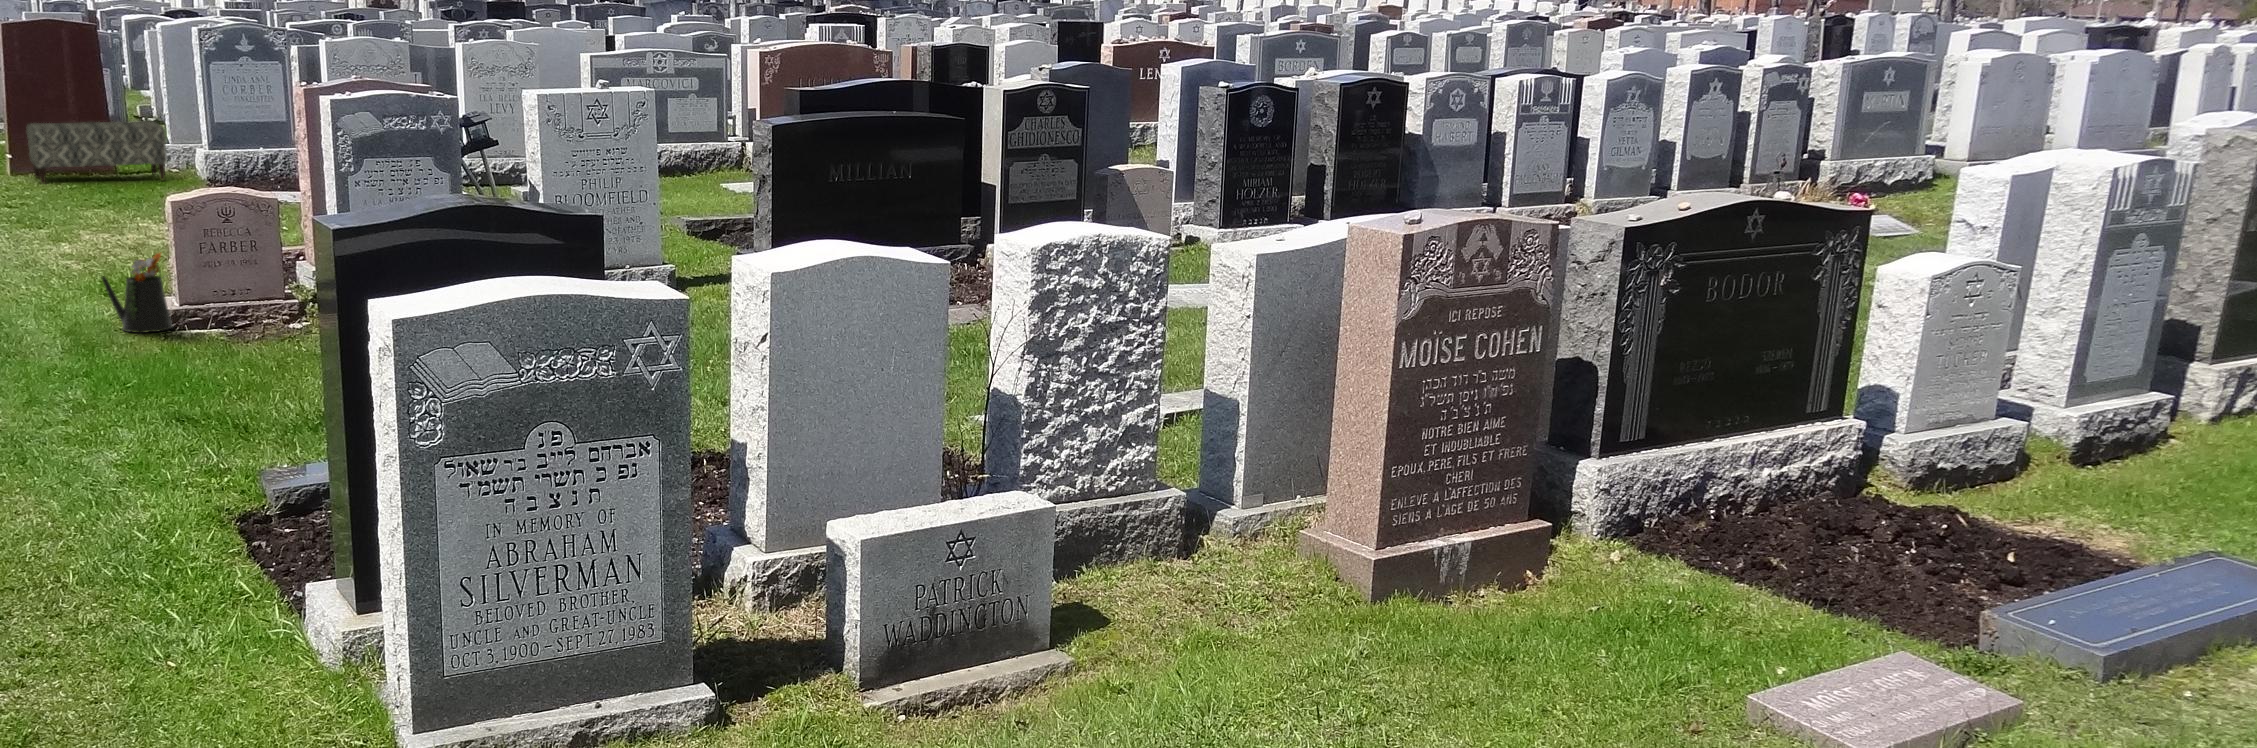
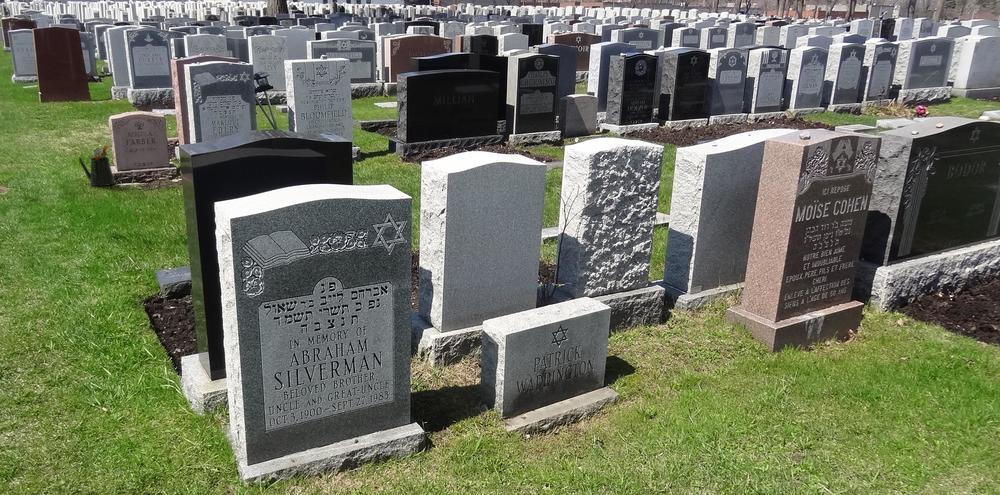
bench: present [27,121,167,184] -> none [49,75,115,107]

